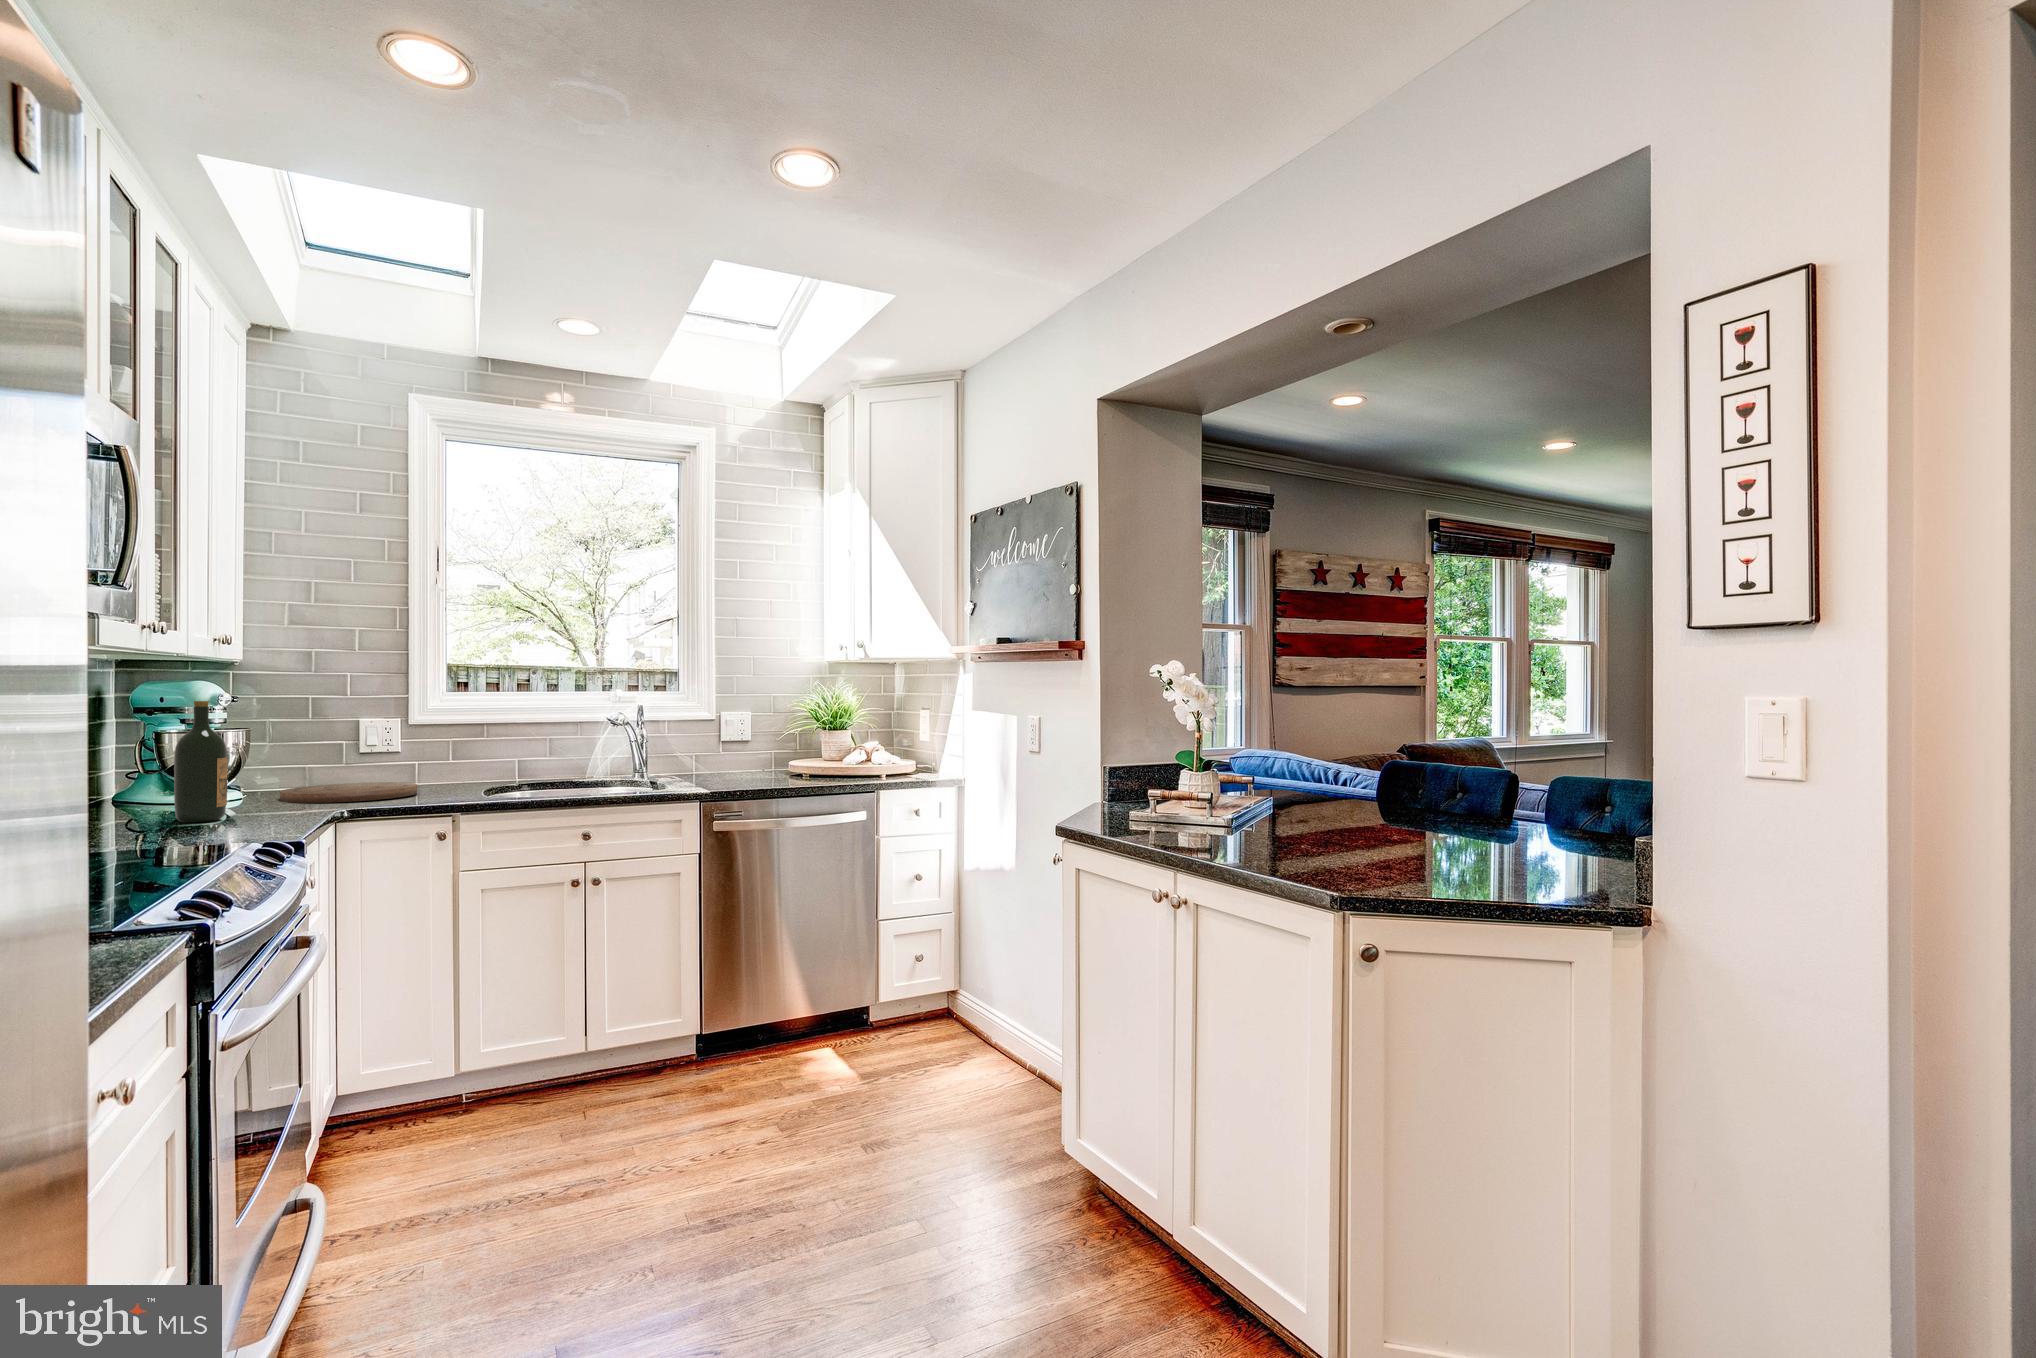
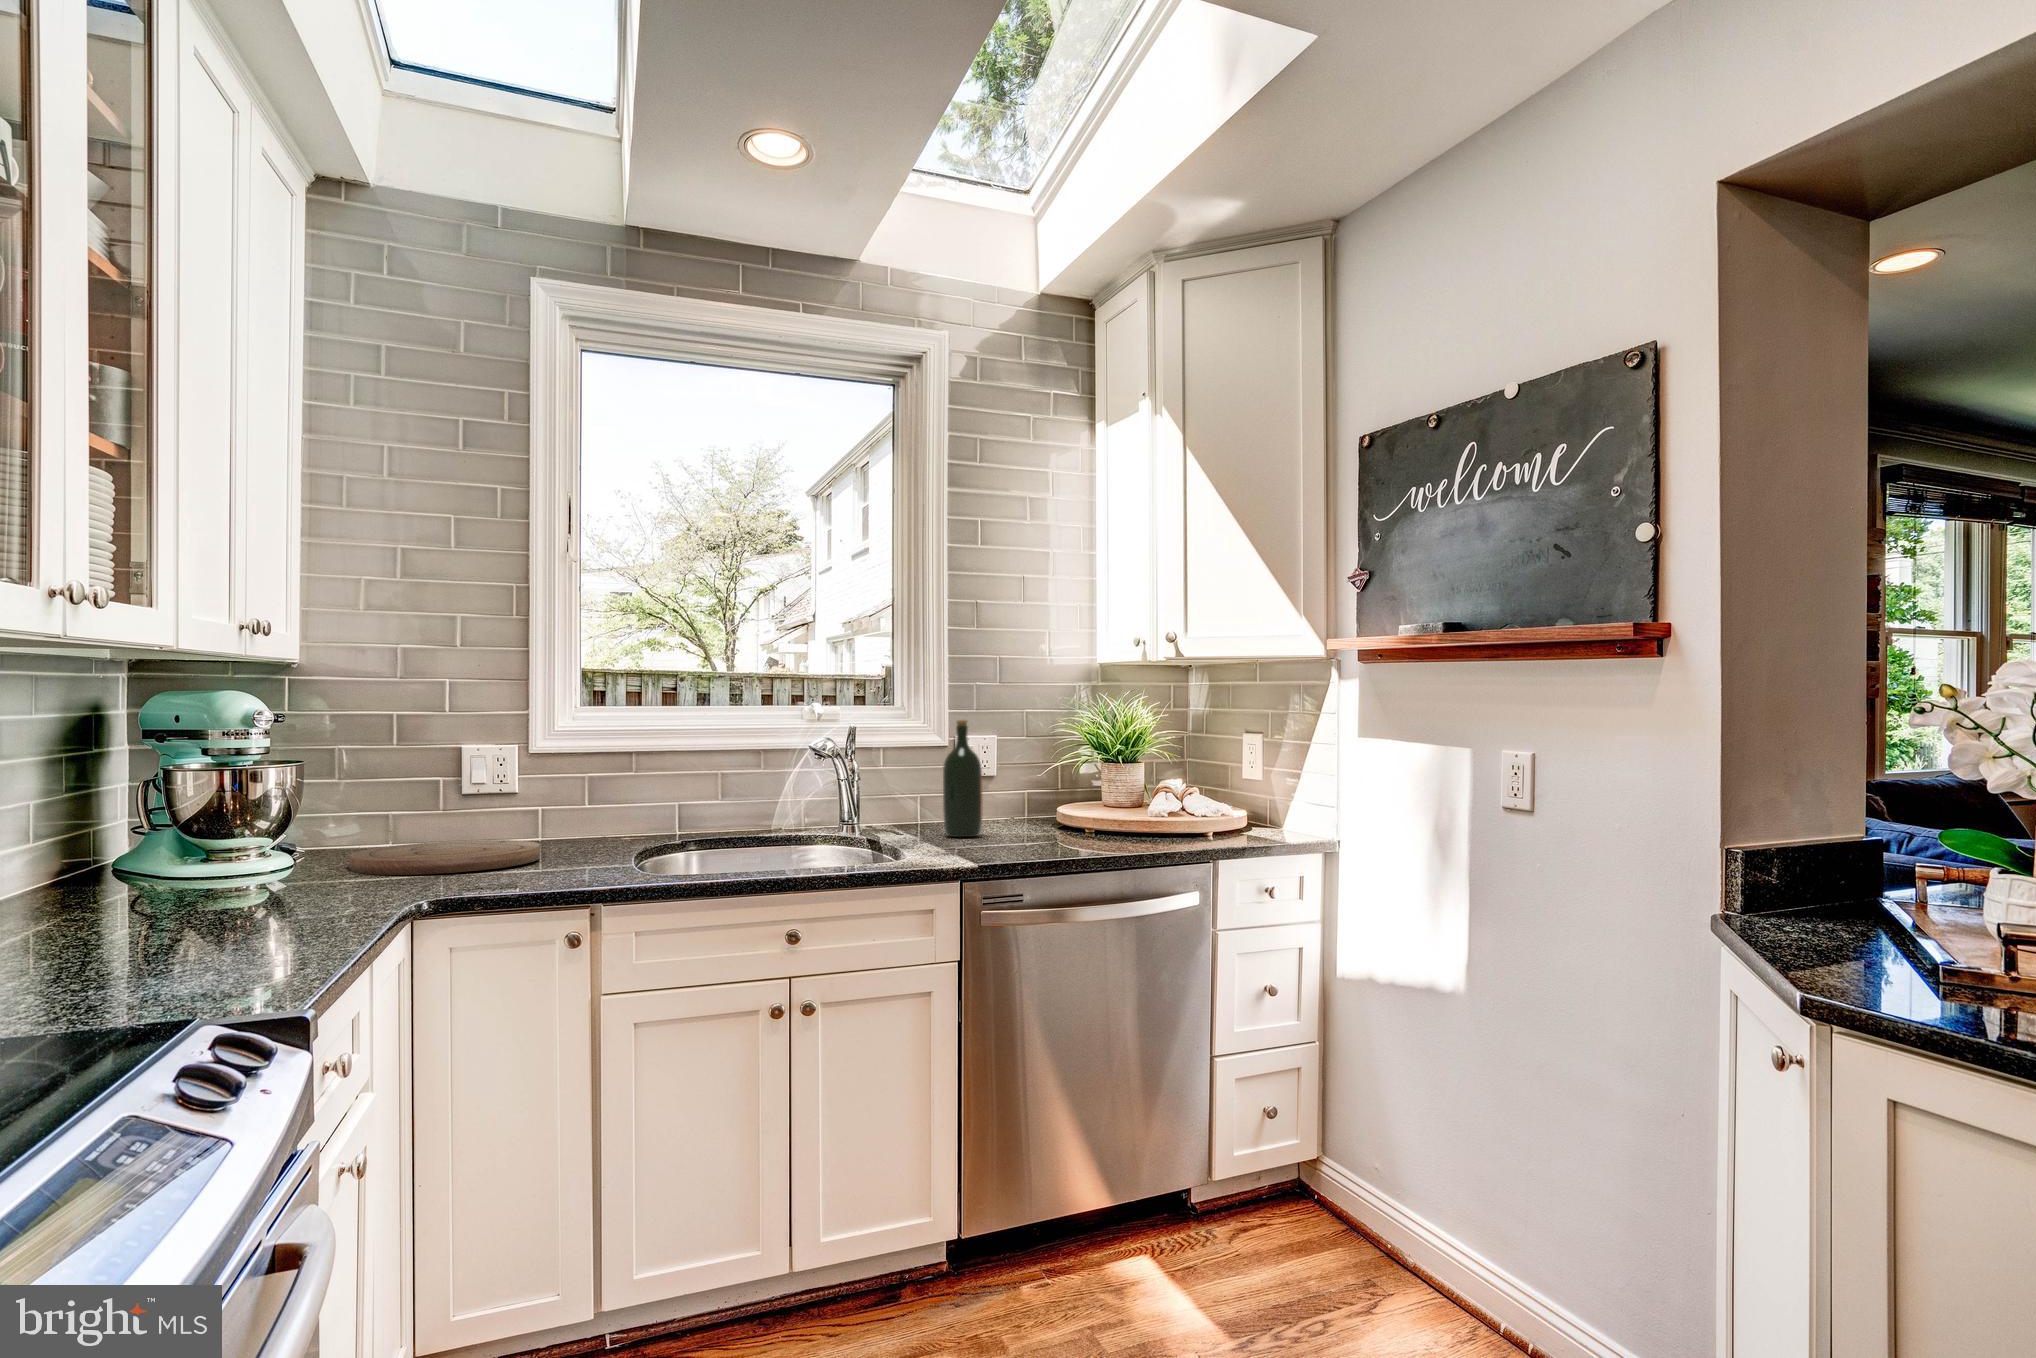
wine bottle: present [174,701,227,822] -> present [943,720,983,837]

